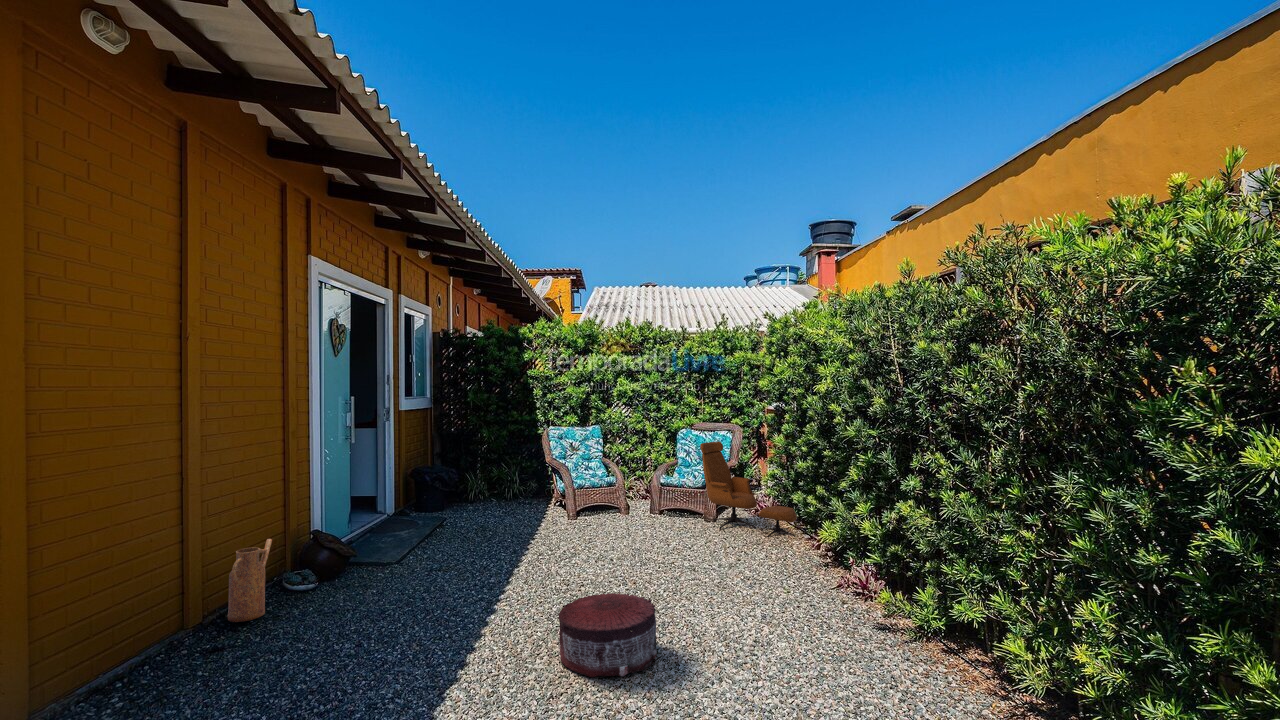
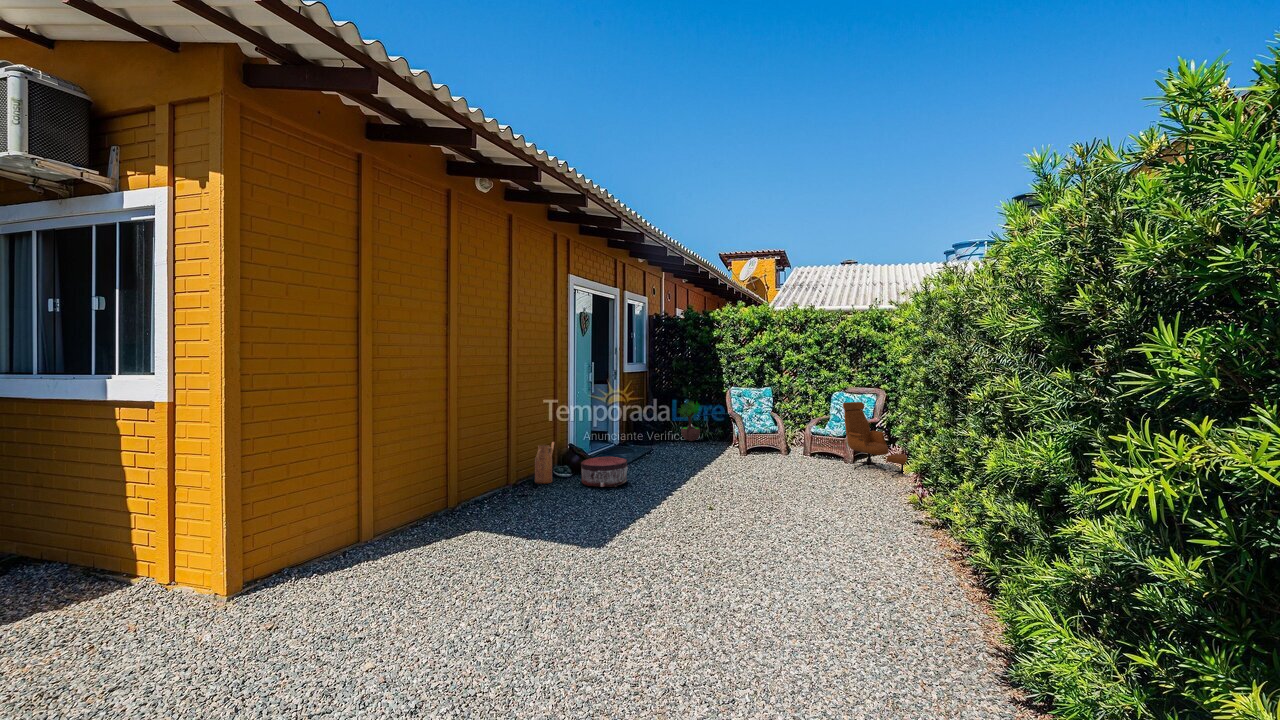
potted tree: none [475,443,511,502] -> present [679,402,700,441]
pouf: present [558,592,657,677] -> present [581,456,628,487]

